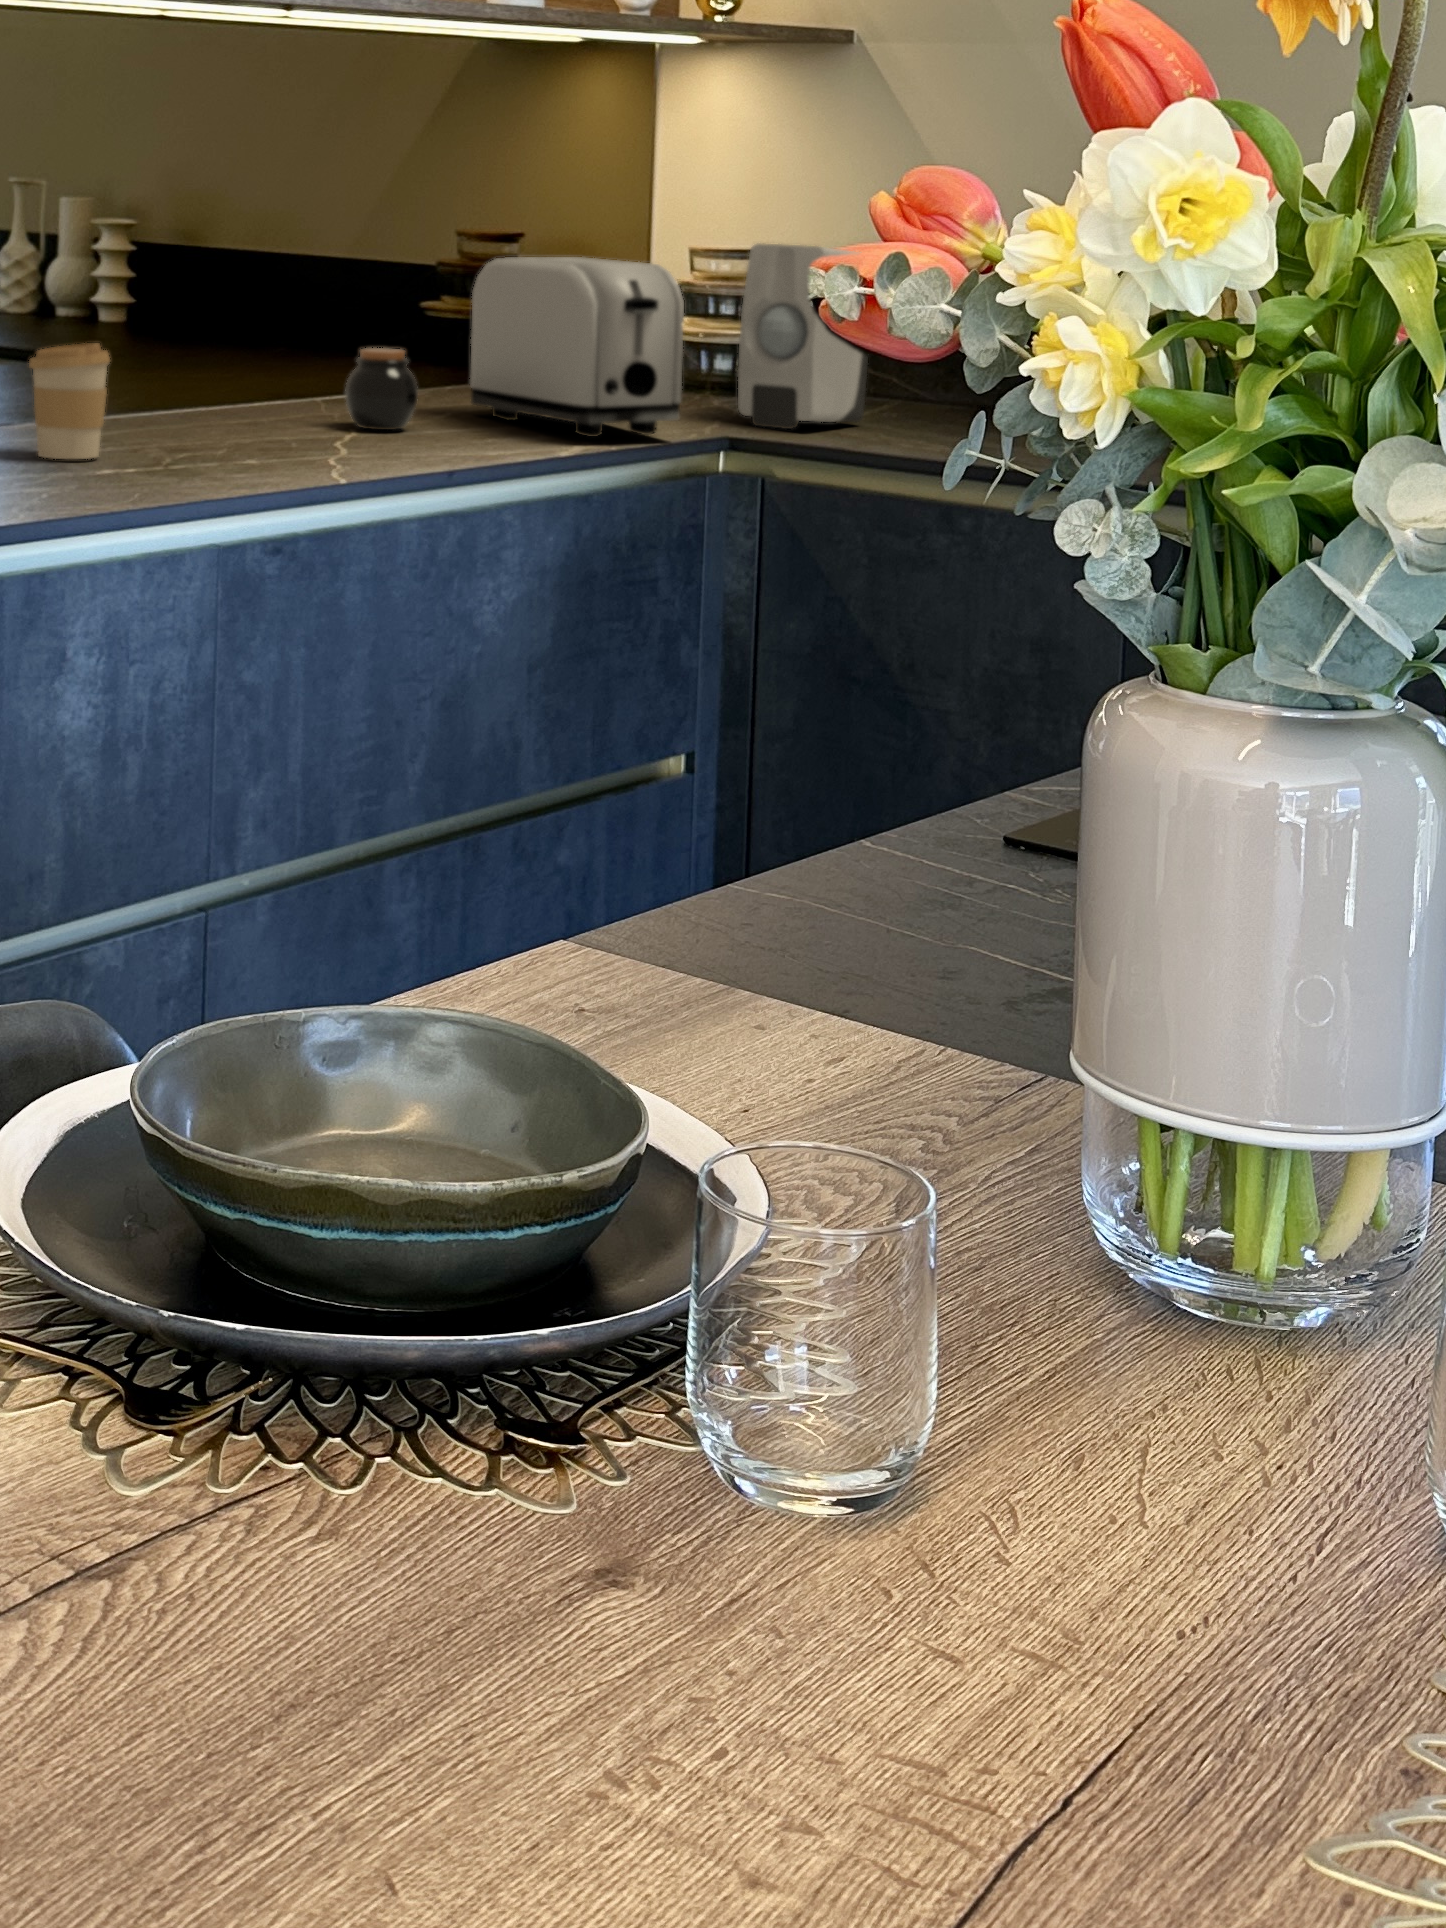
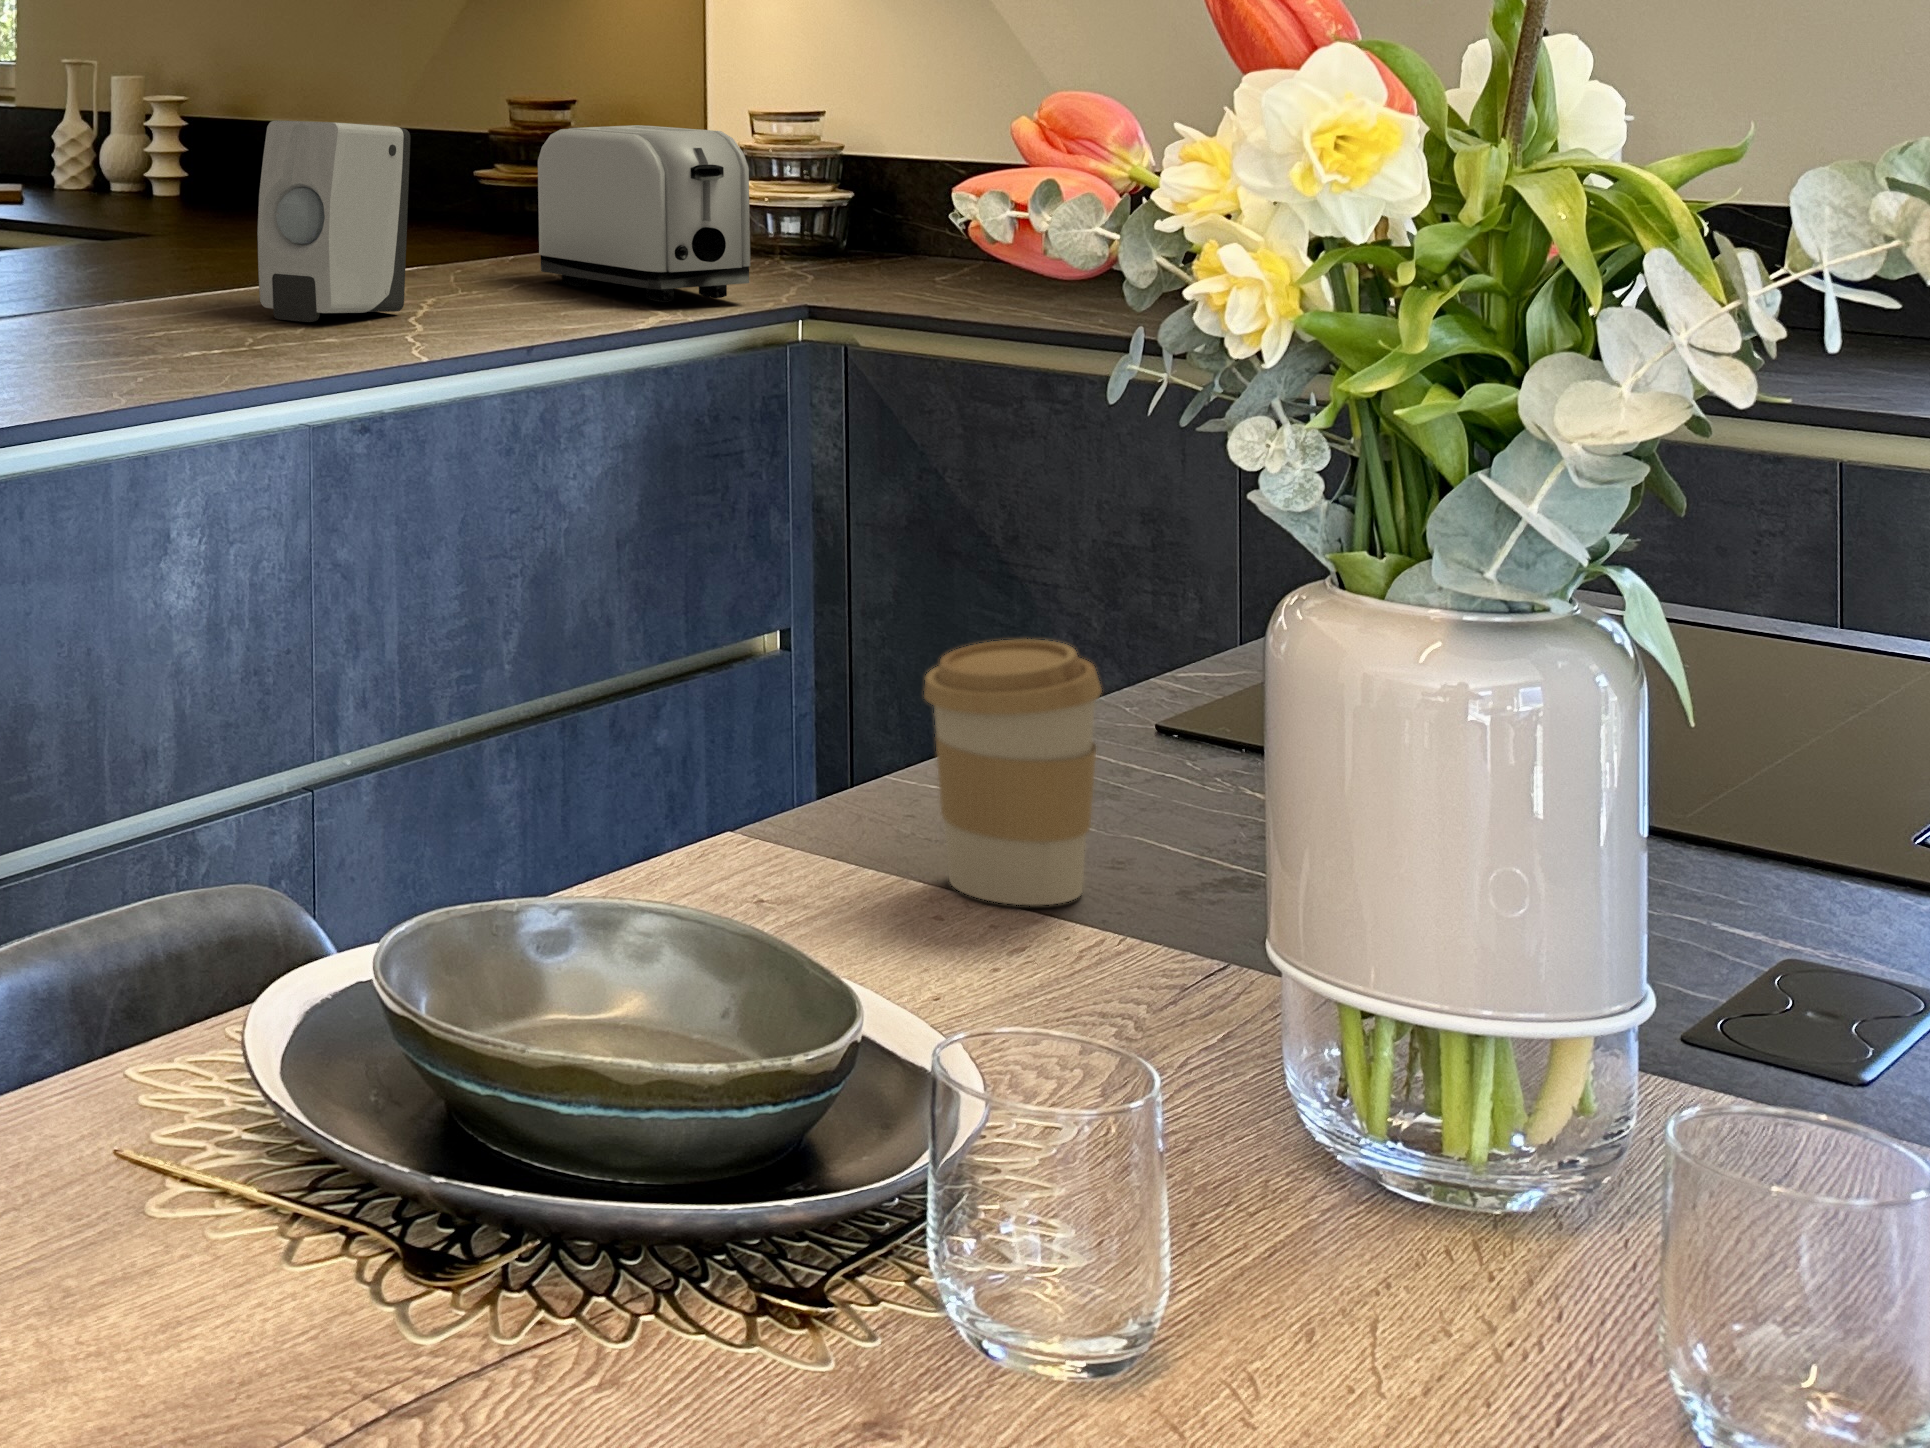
soap dispenser: present [738,243,868,429] -> present [257,121,410,322]
coffee cup: present [29,343,110,459] -> present [924,639,1102,905]
jar: present [345,348,418,430] -> none [421,221,491,300]

